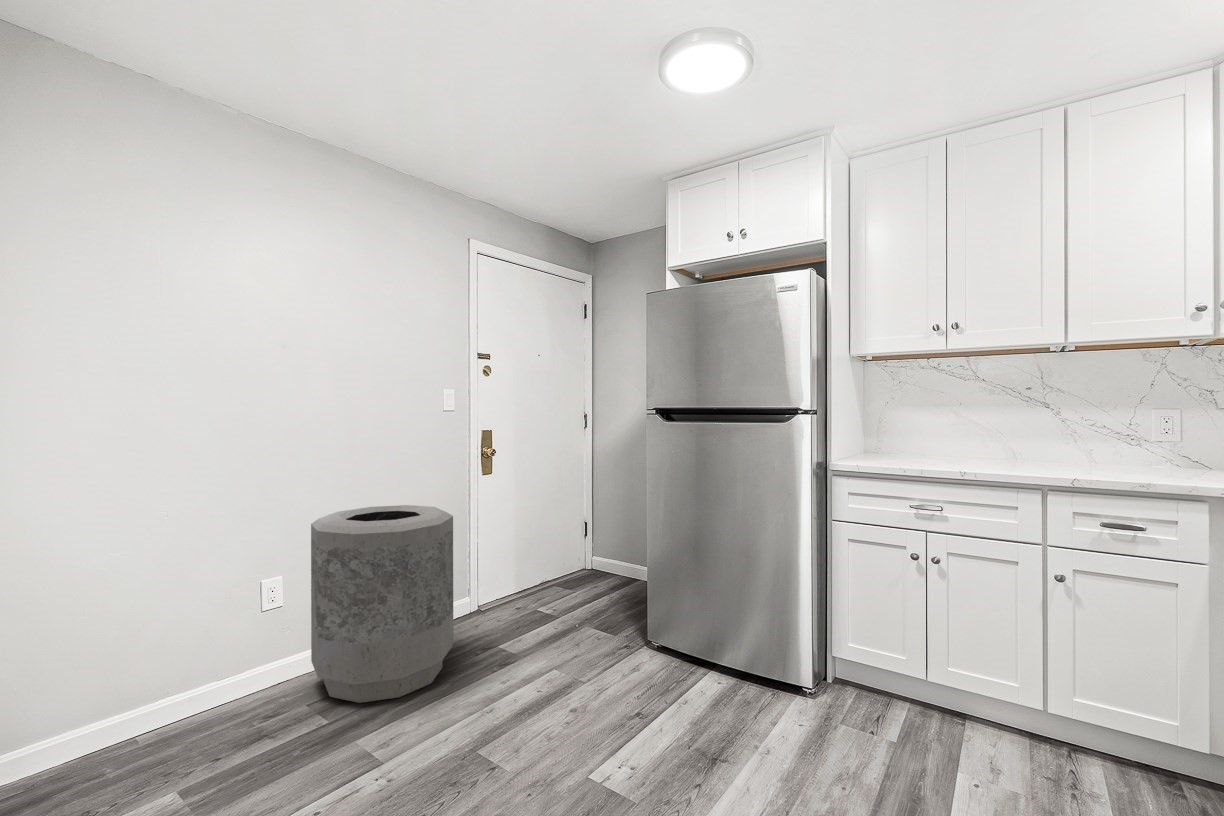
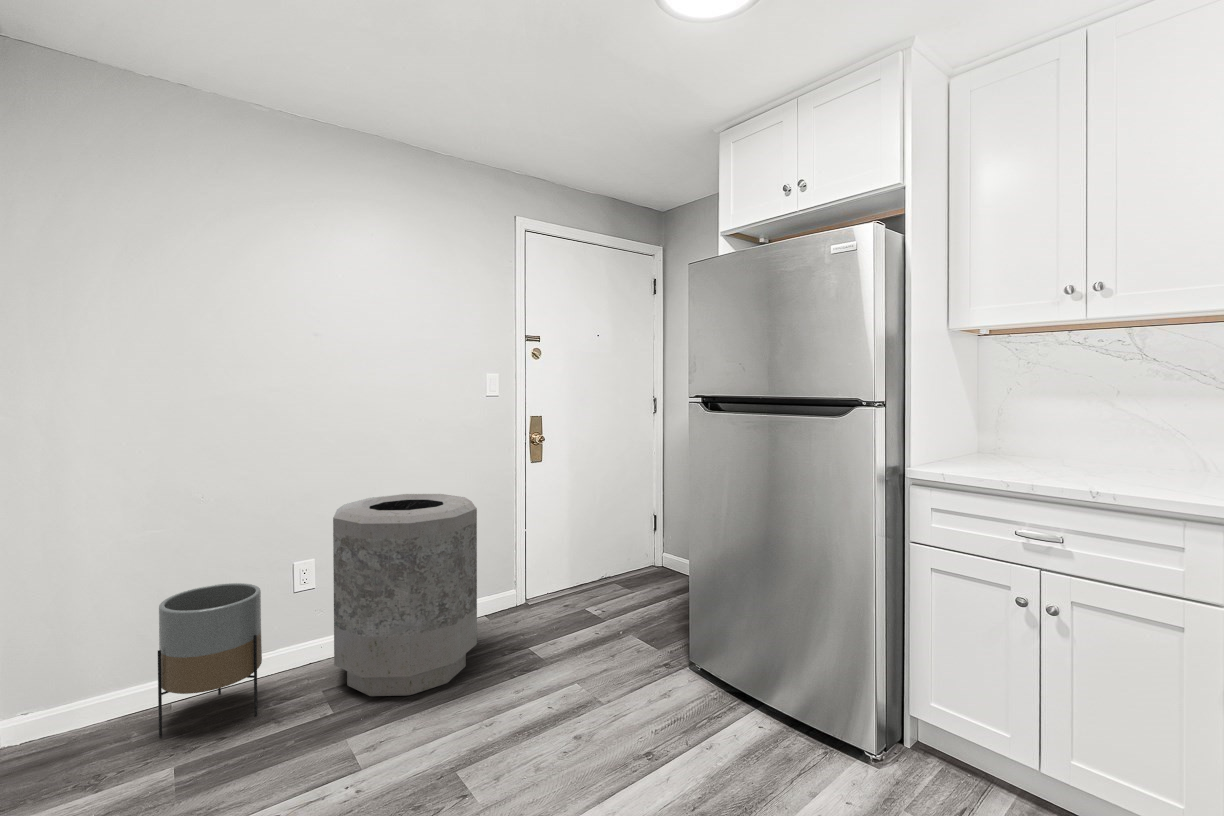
planter: none [138,603,246,767] -> present [158,583,262,737]

